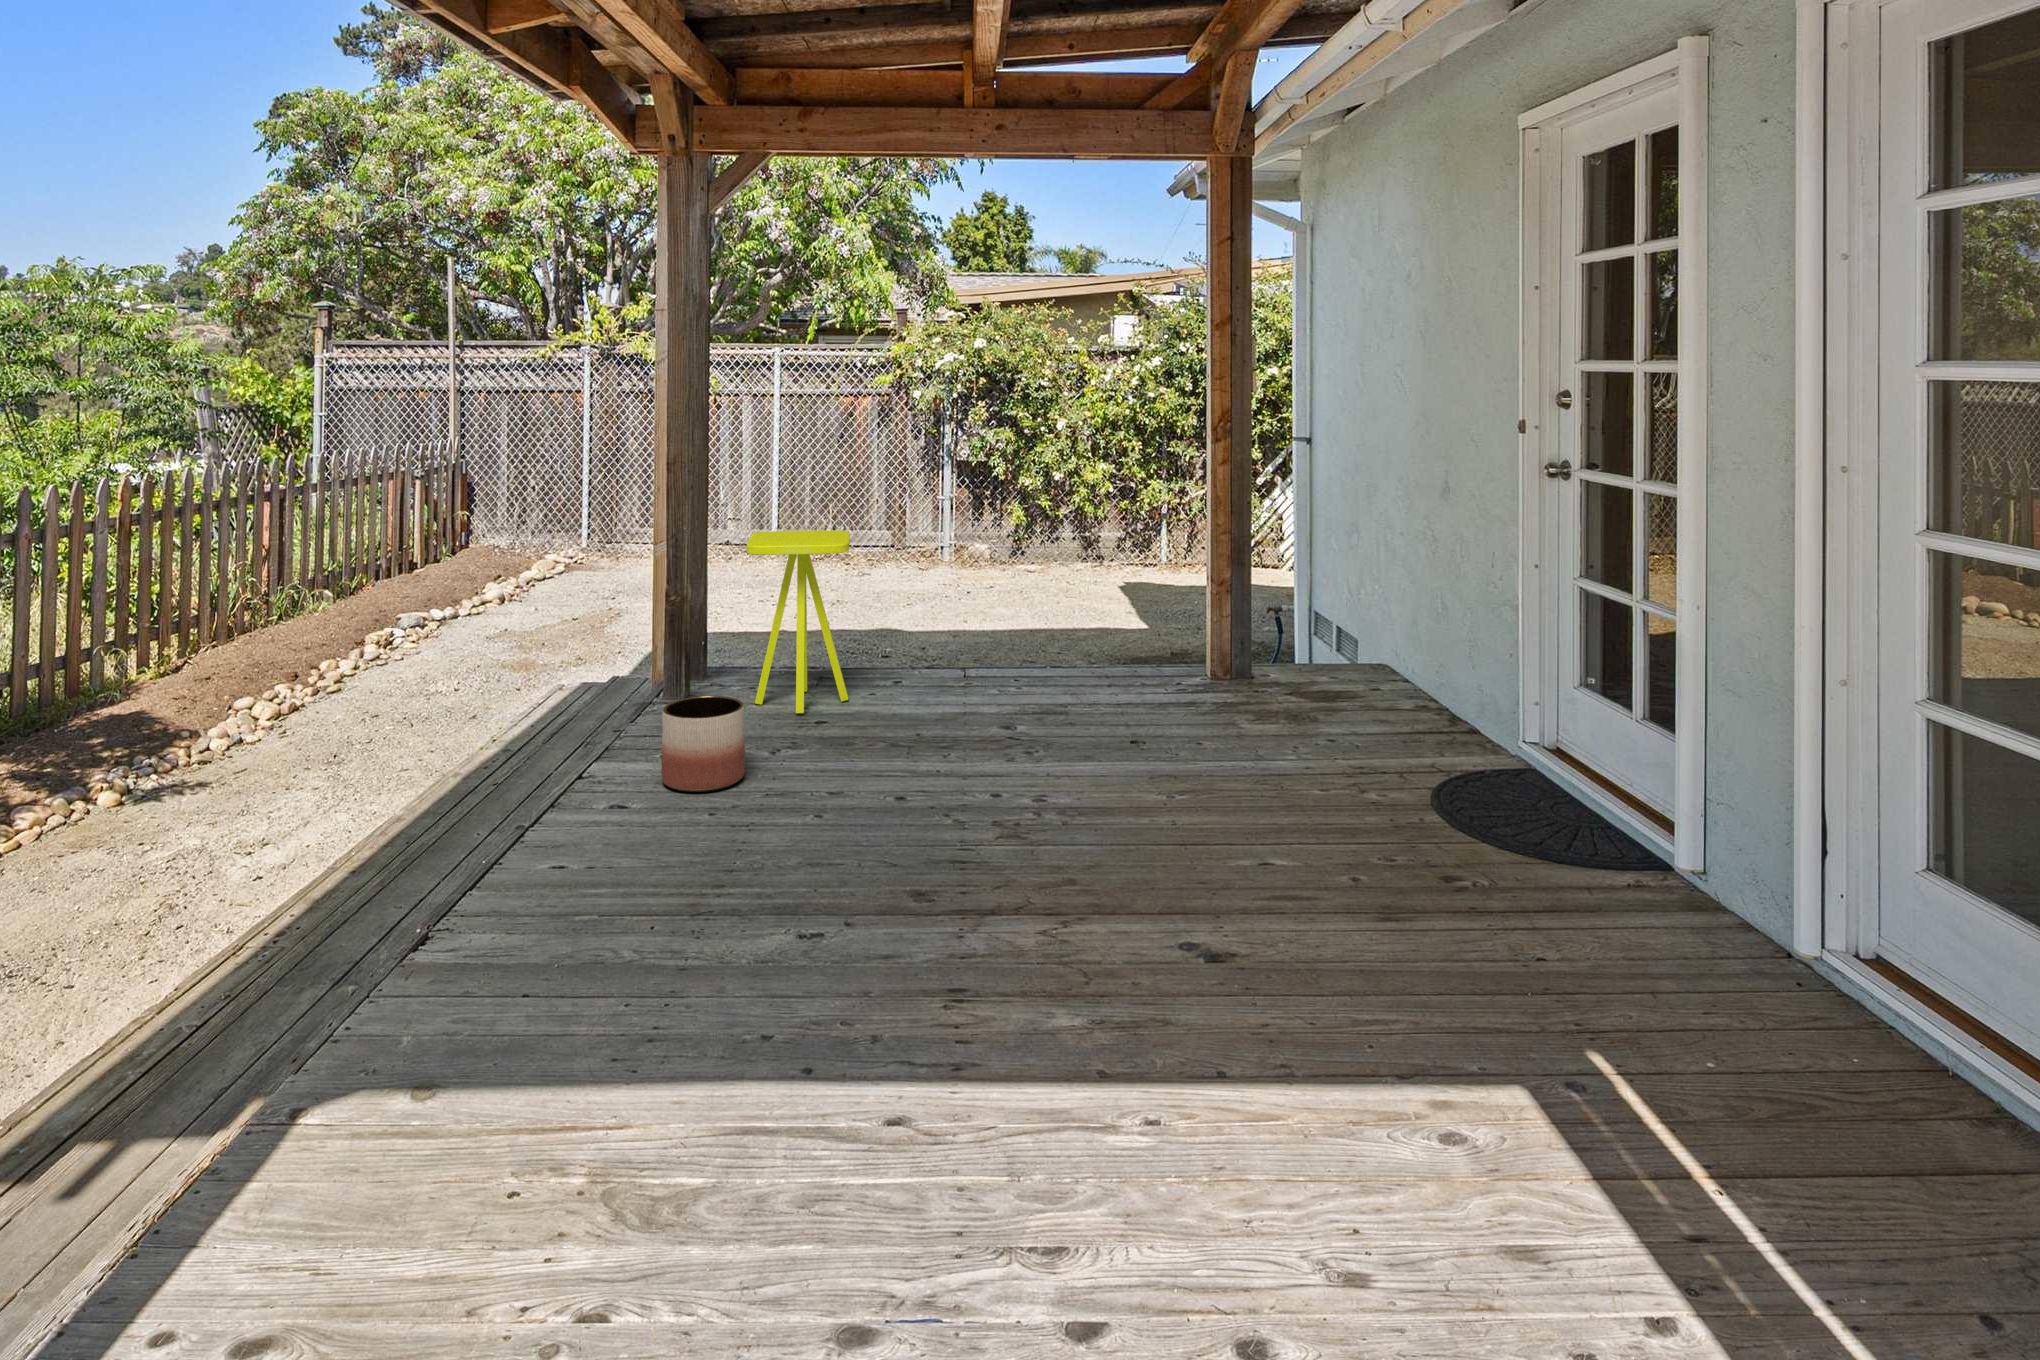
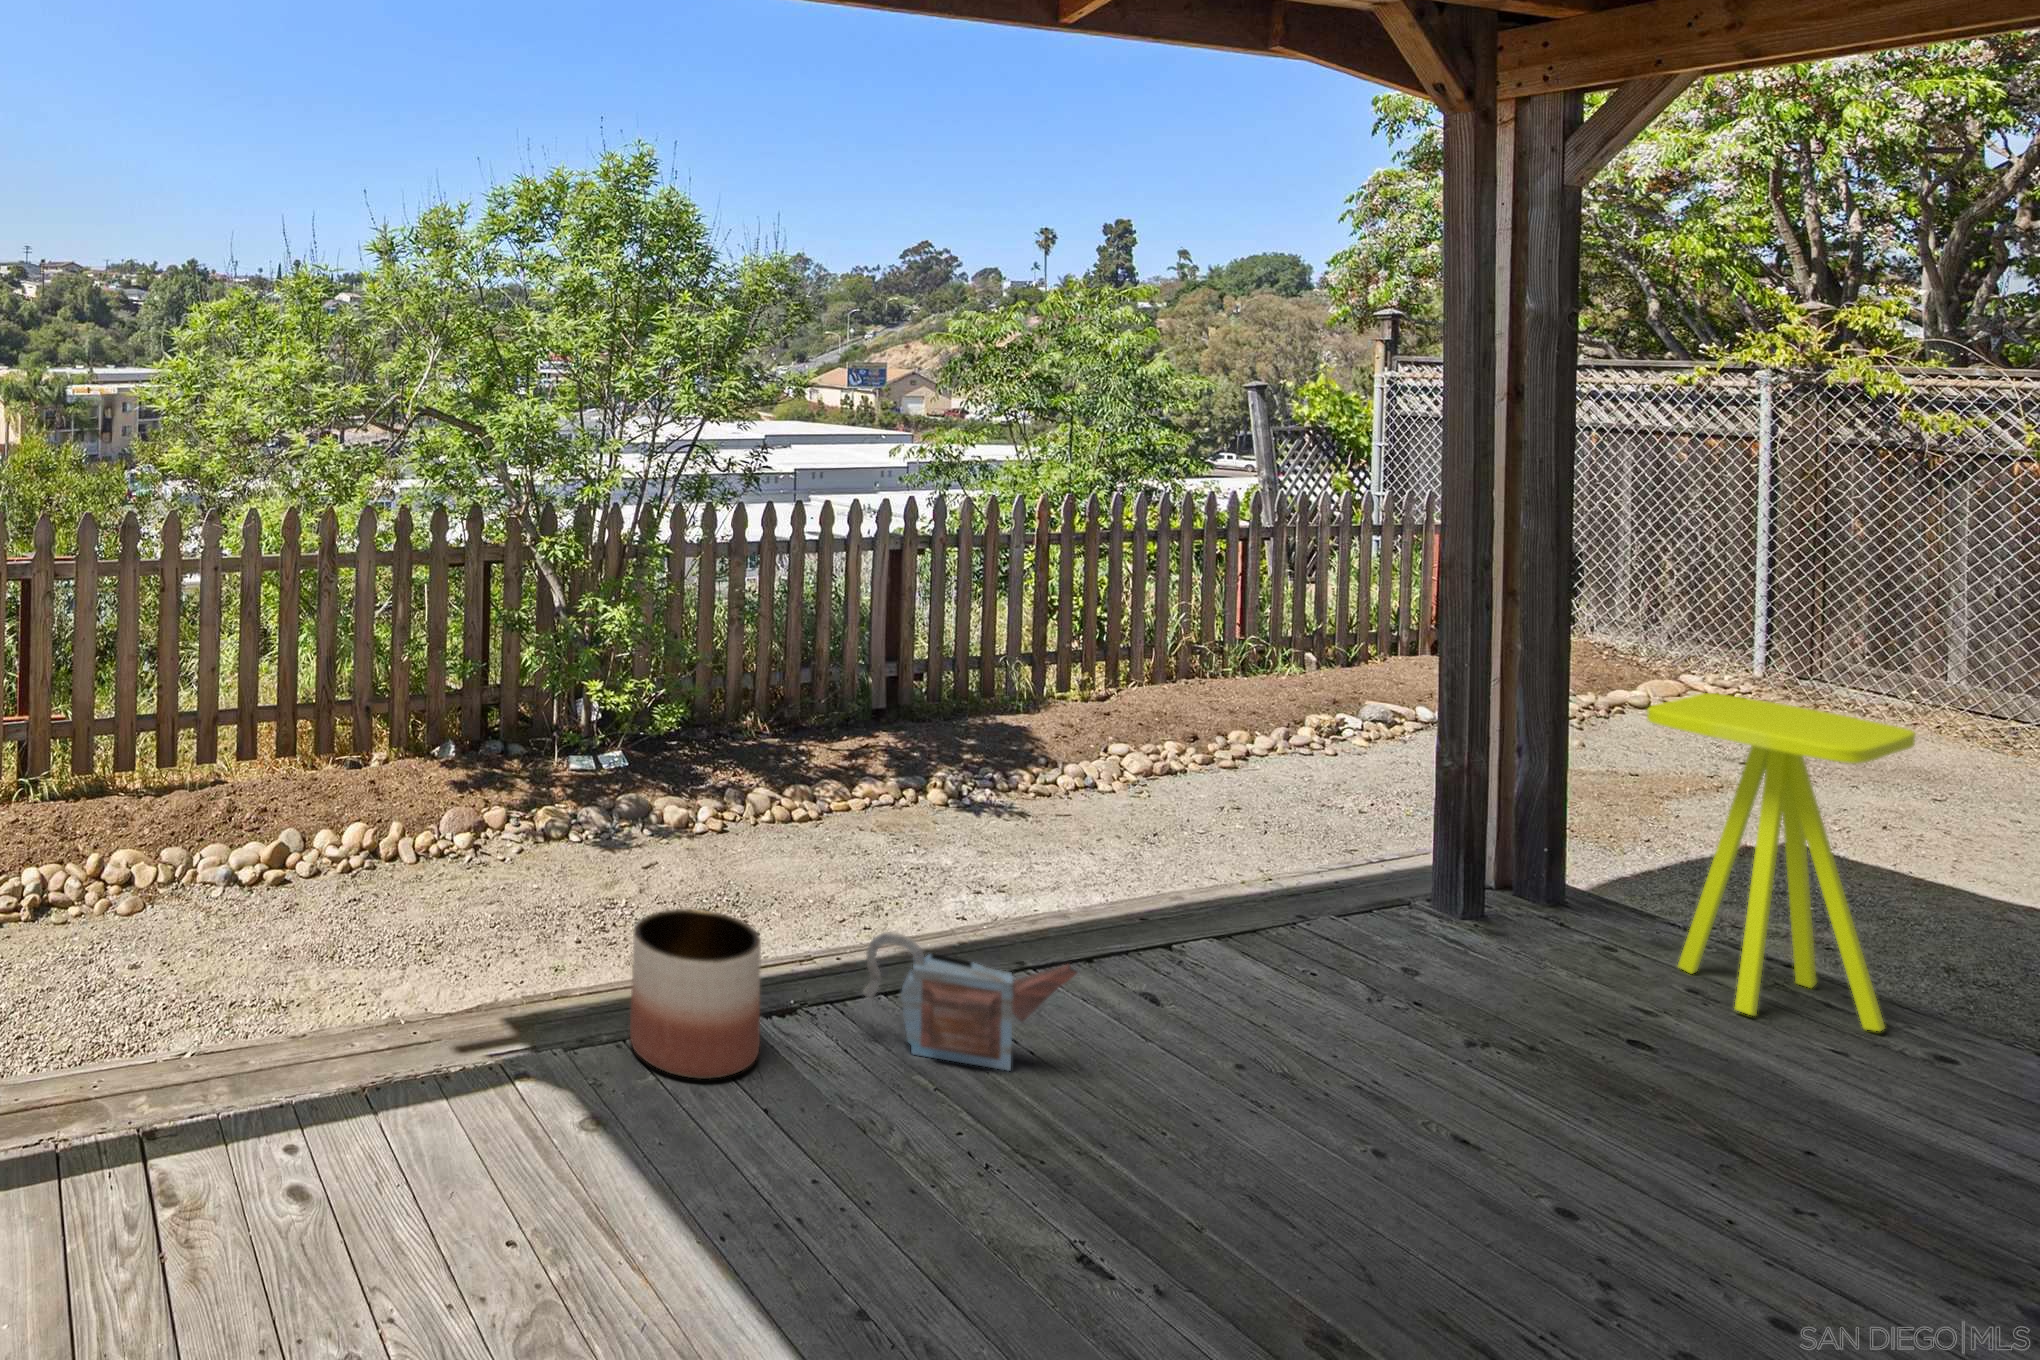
planter: present [662,696,745,792] -> present [630,909,761,1079]
watering can: none [394,816,566,952] -> present [863,932,1078,1070]

